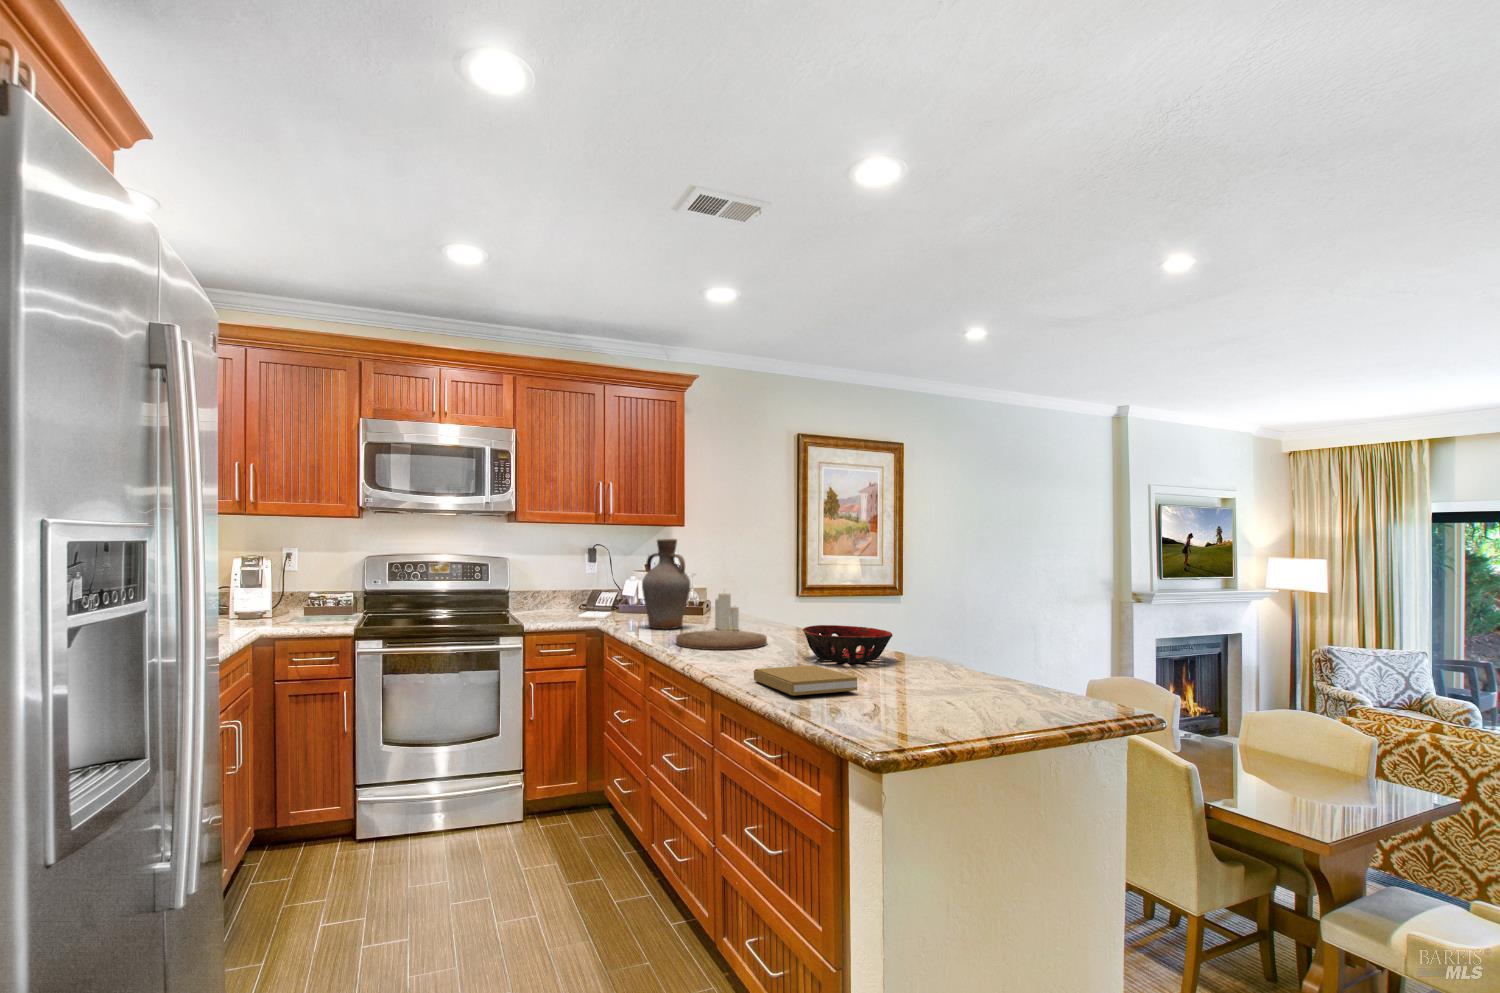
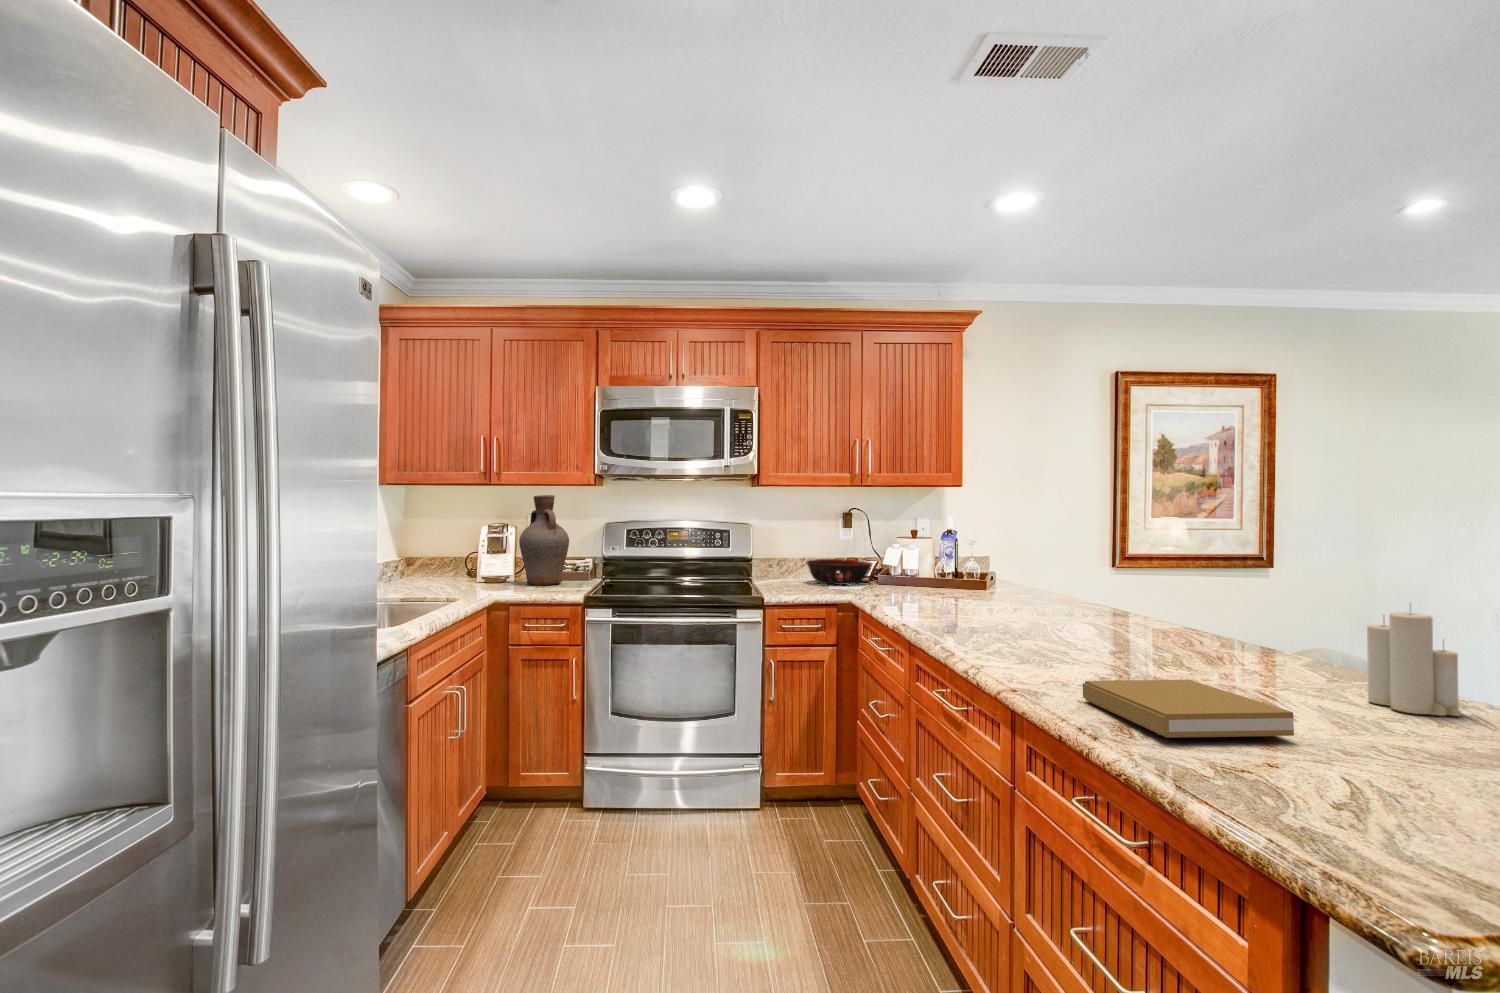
vase: present [642,539,690,629] -> present [519,495,569,586]
candle: present [715,593,739,630] -> present [1367,612,1461,716]
decorative bowl: present [803,625,892,663] -> present [806,559,872,585]
cutting board: present [676,630,767,650] -> none [952,613,1088,643]

